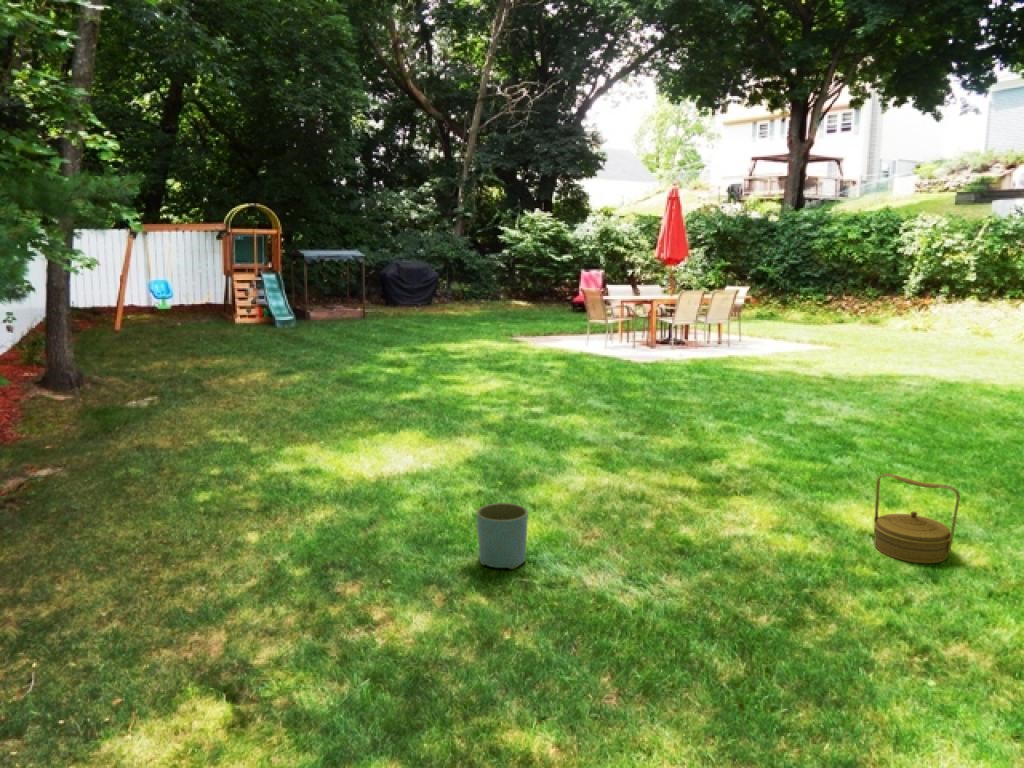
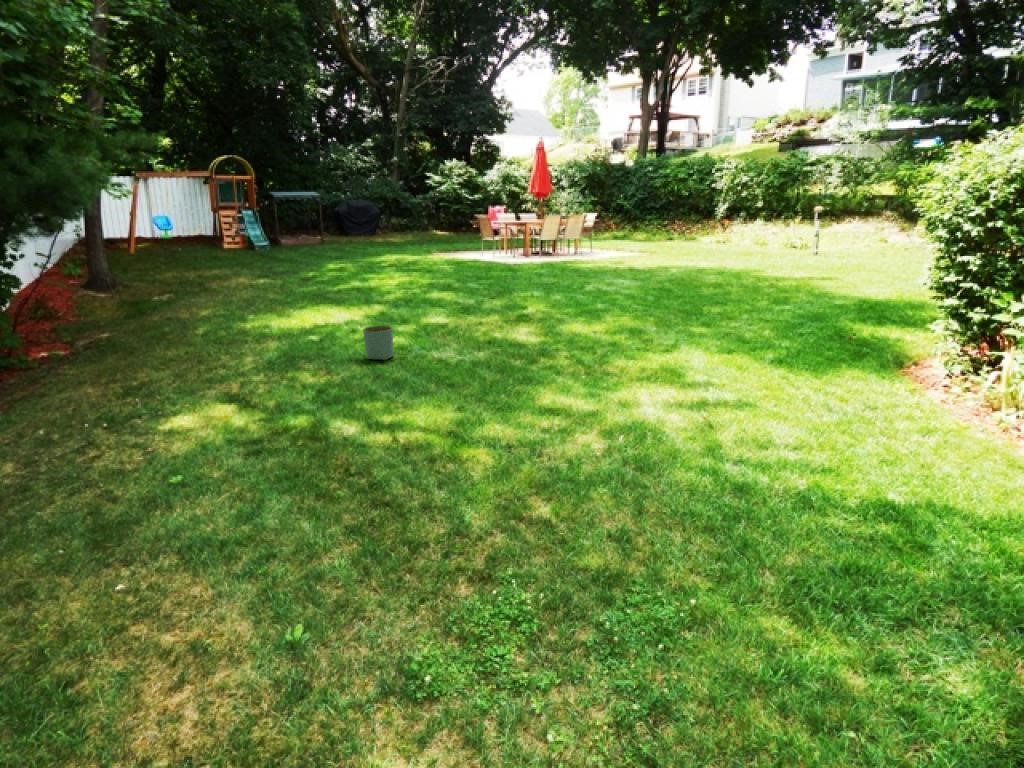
basket: present [874,473,960,564] -> none [593,304,632,350]

